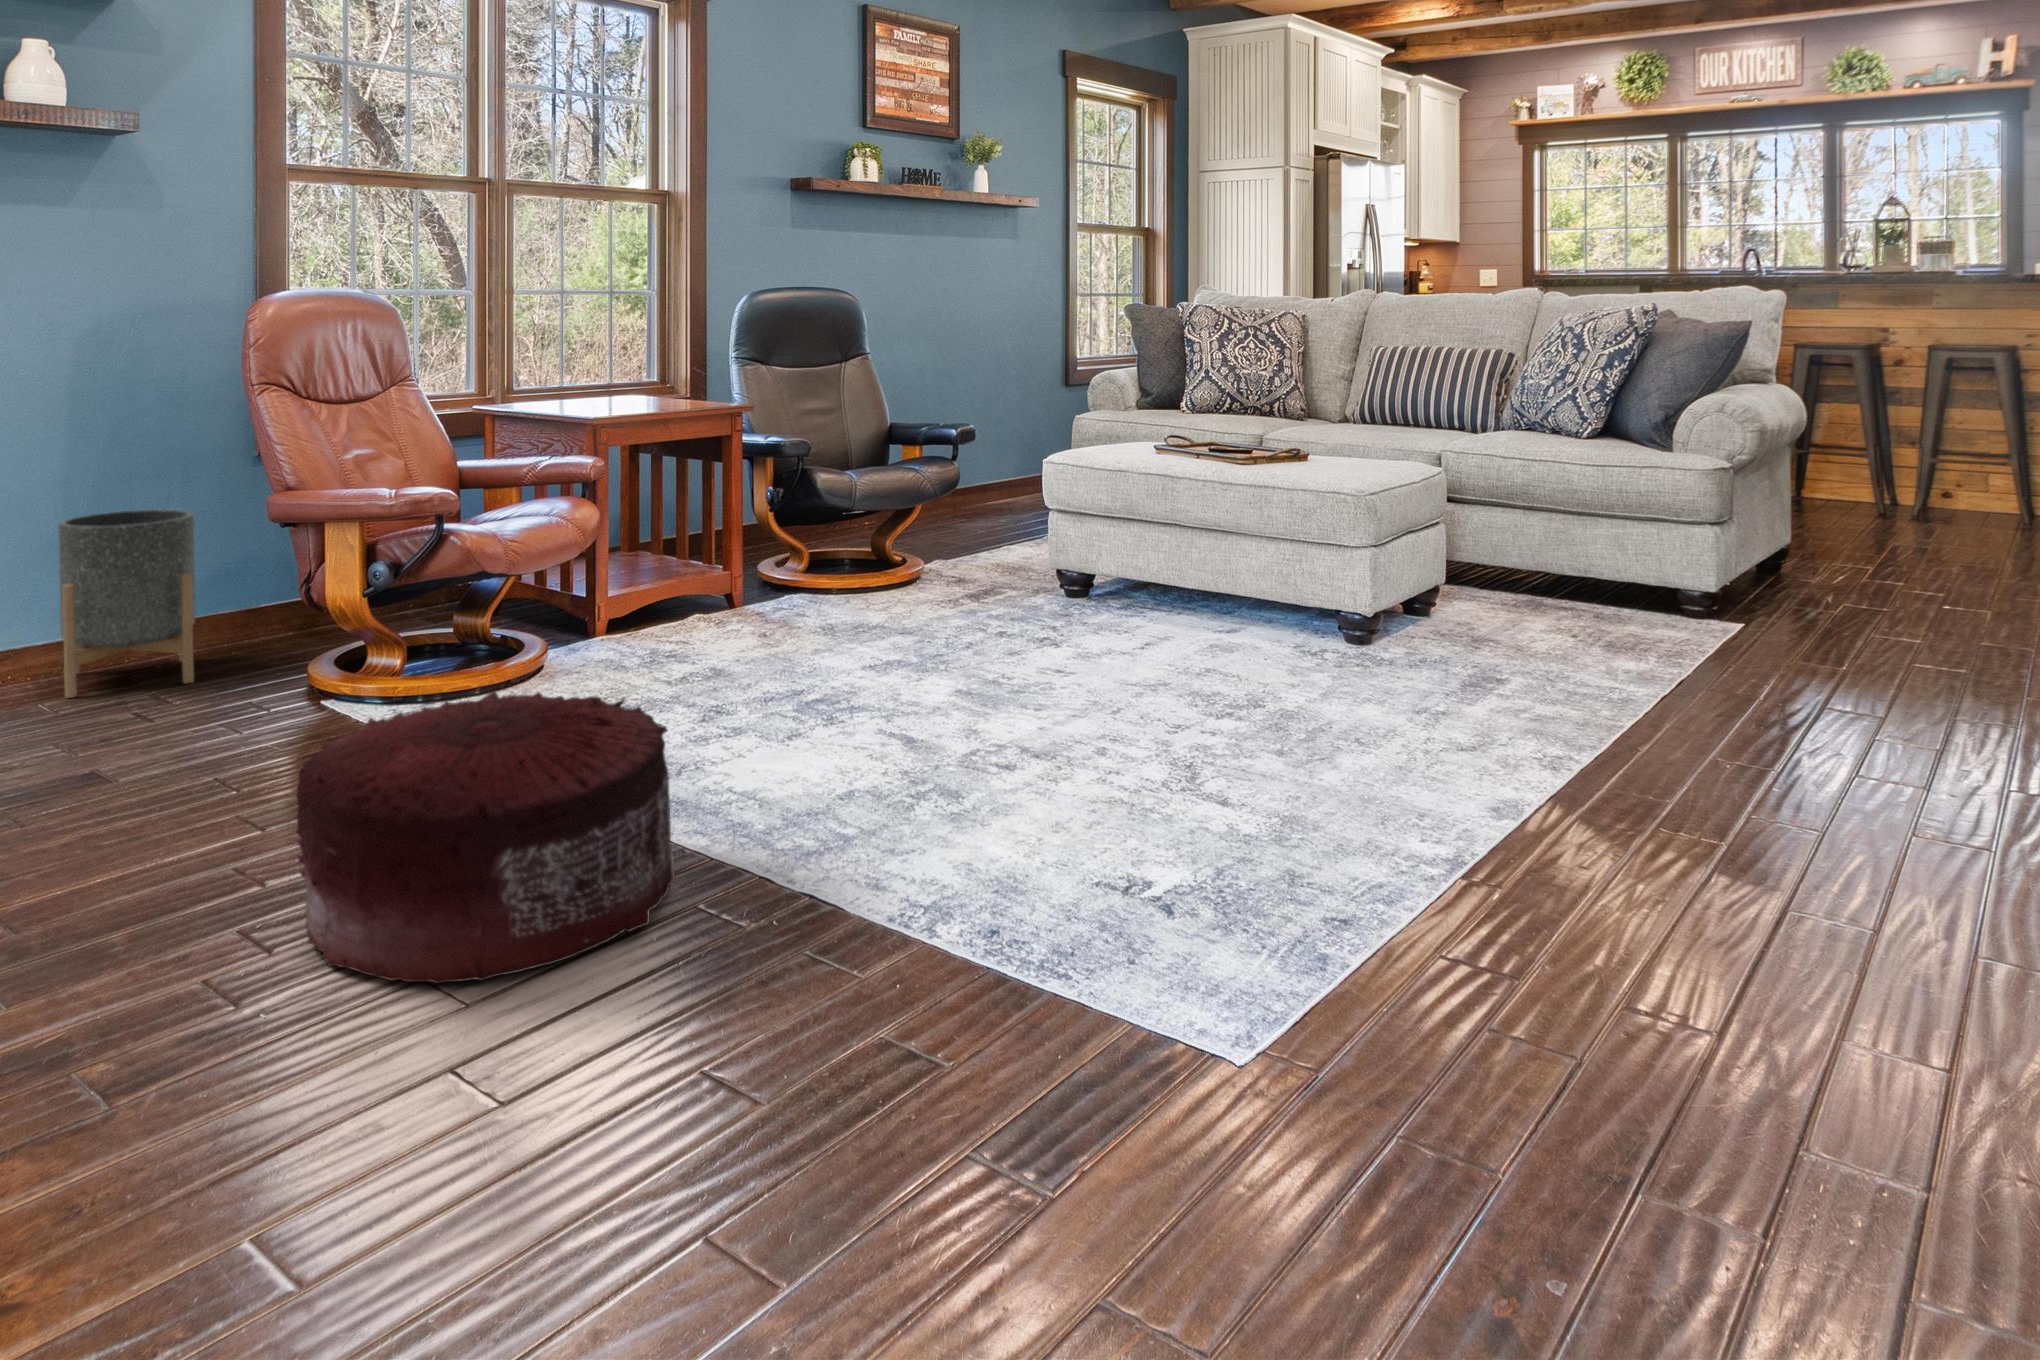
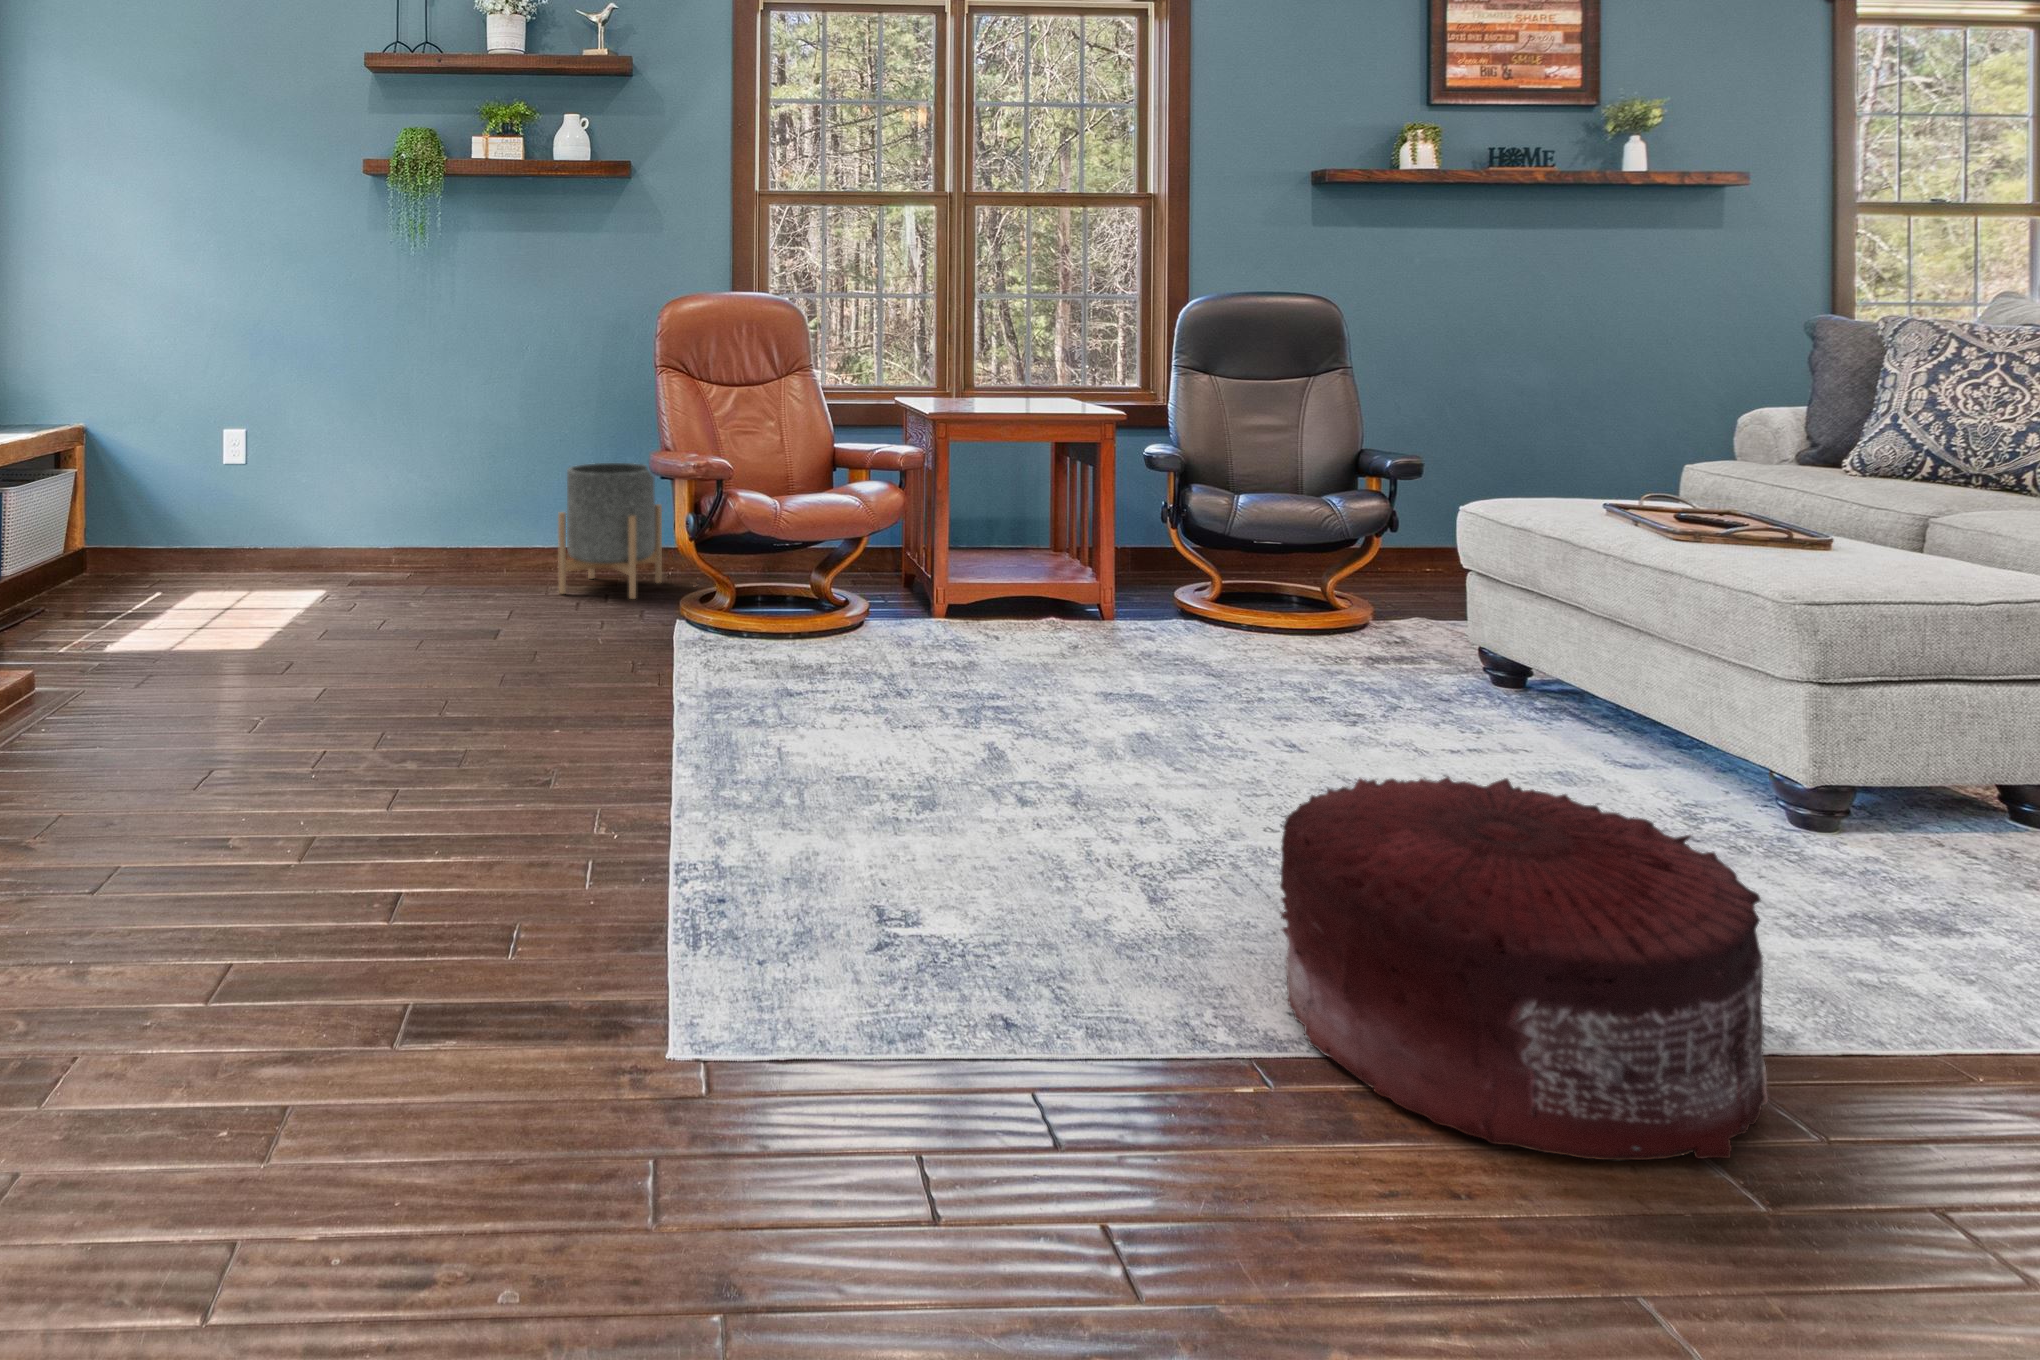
pouf: present [297,691,675,984] -> present [1280,777,1768,1160]

